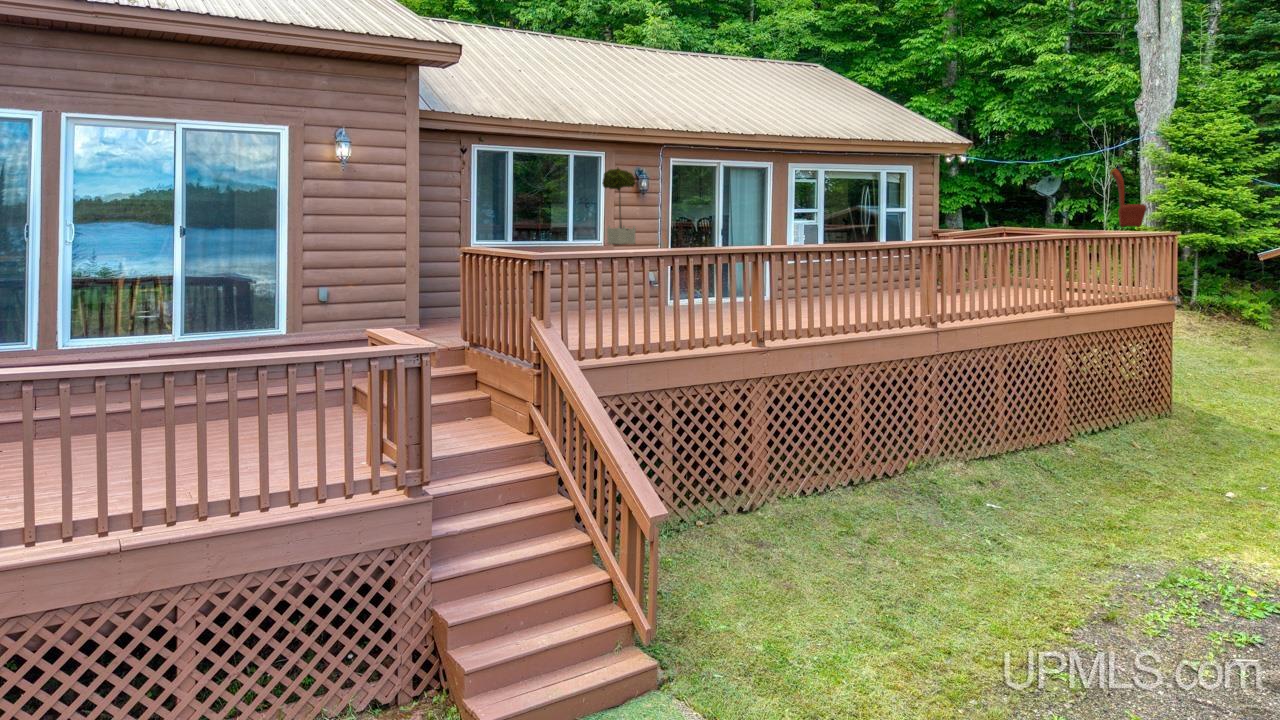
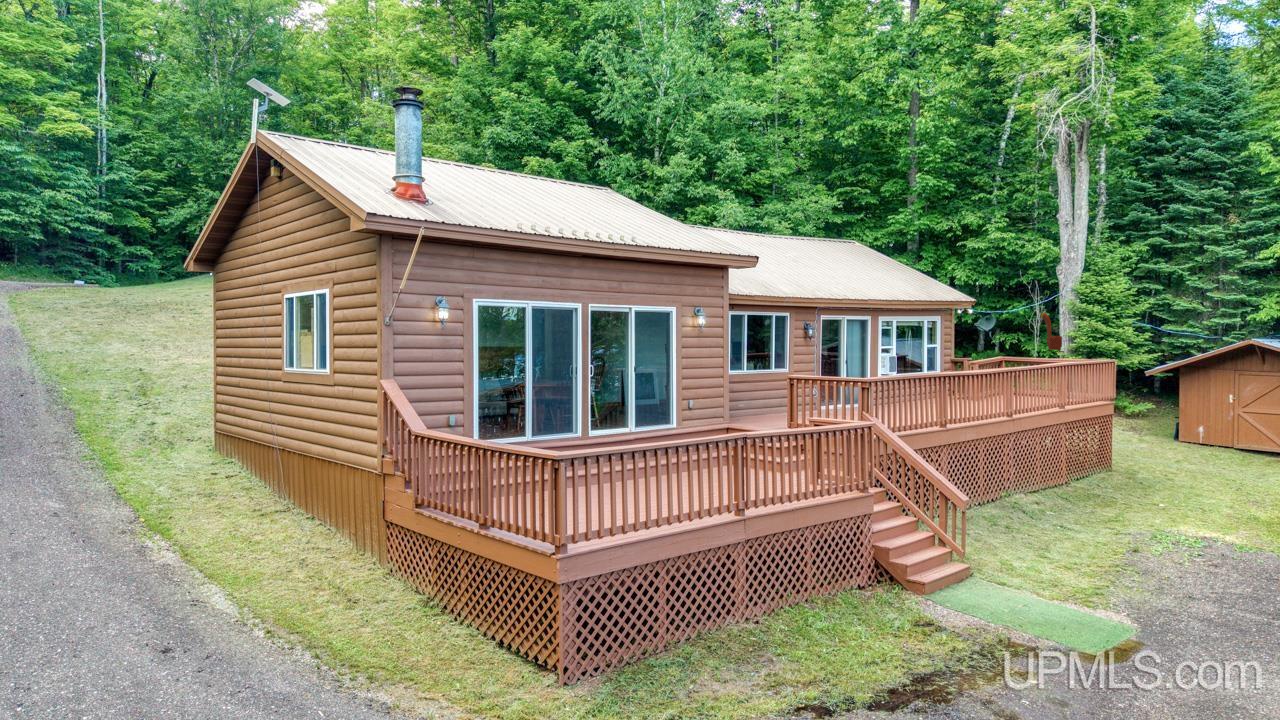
potted tree: present [602,168,636,244] -> none [791,323,812,369]

